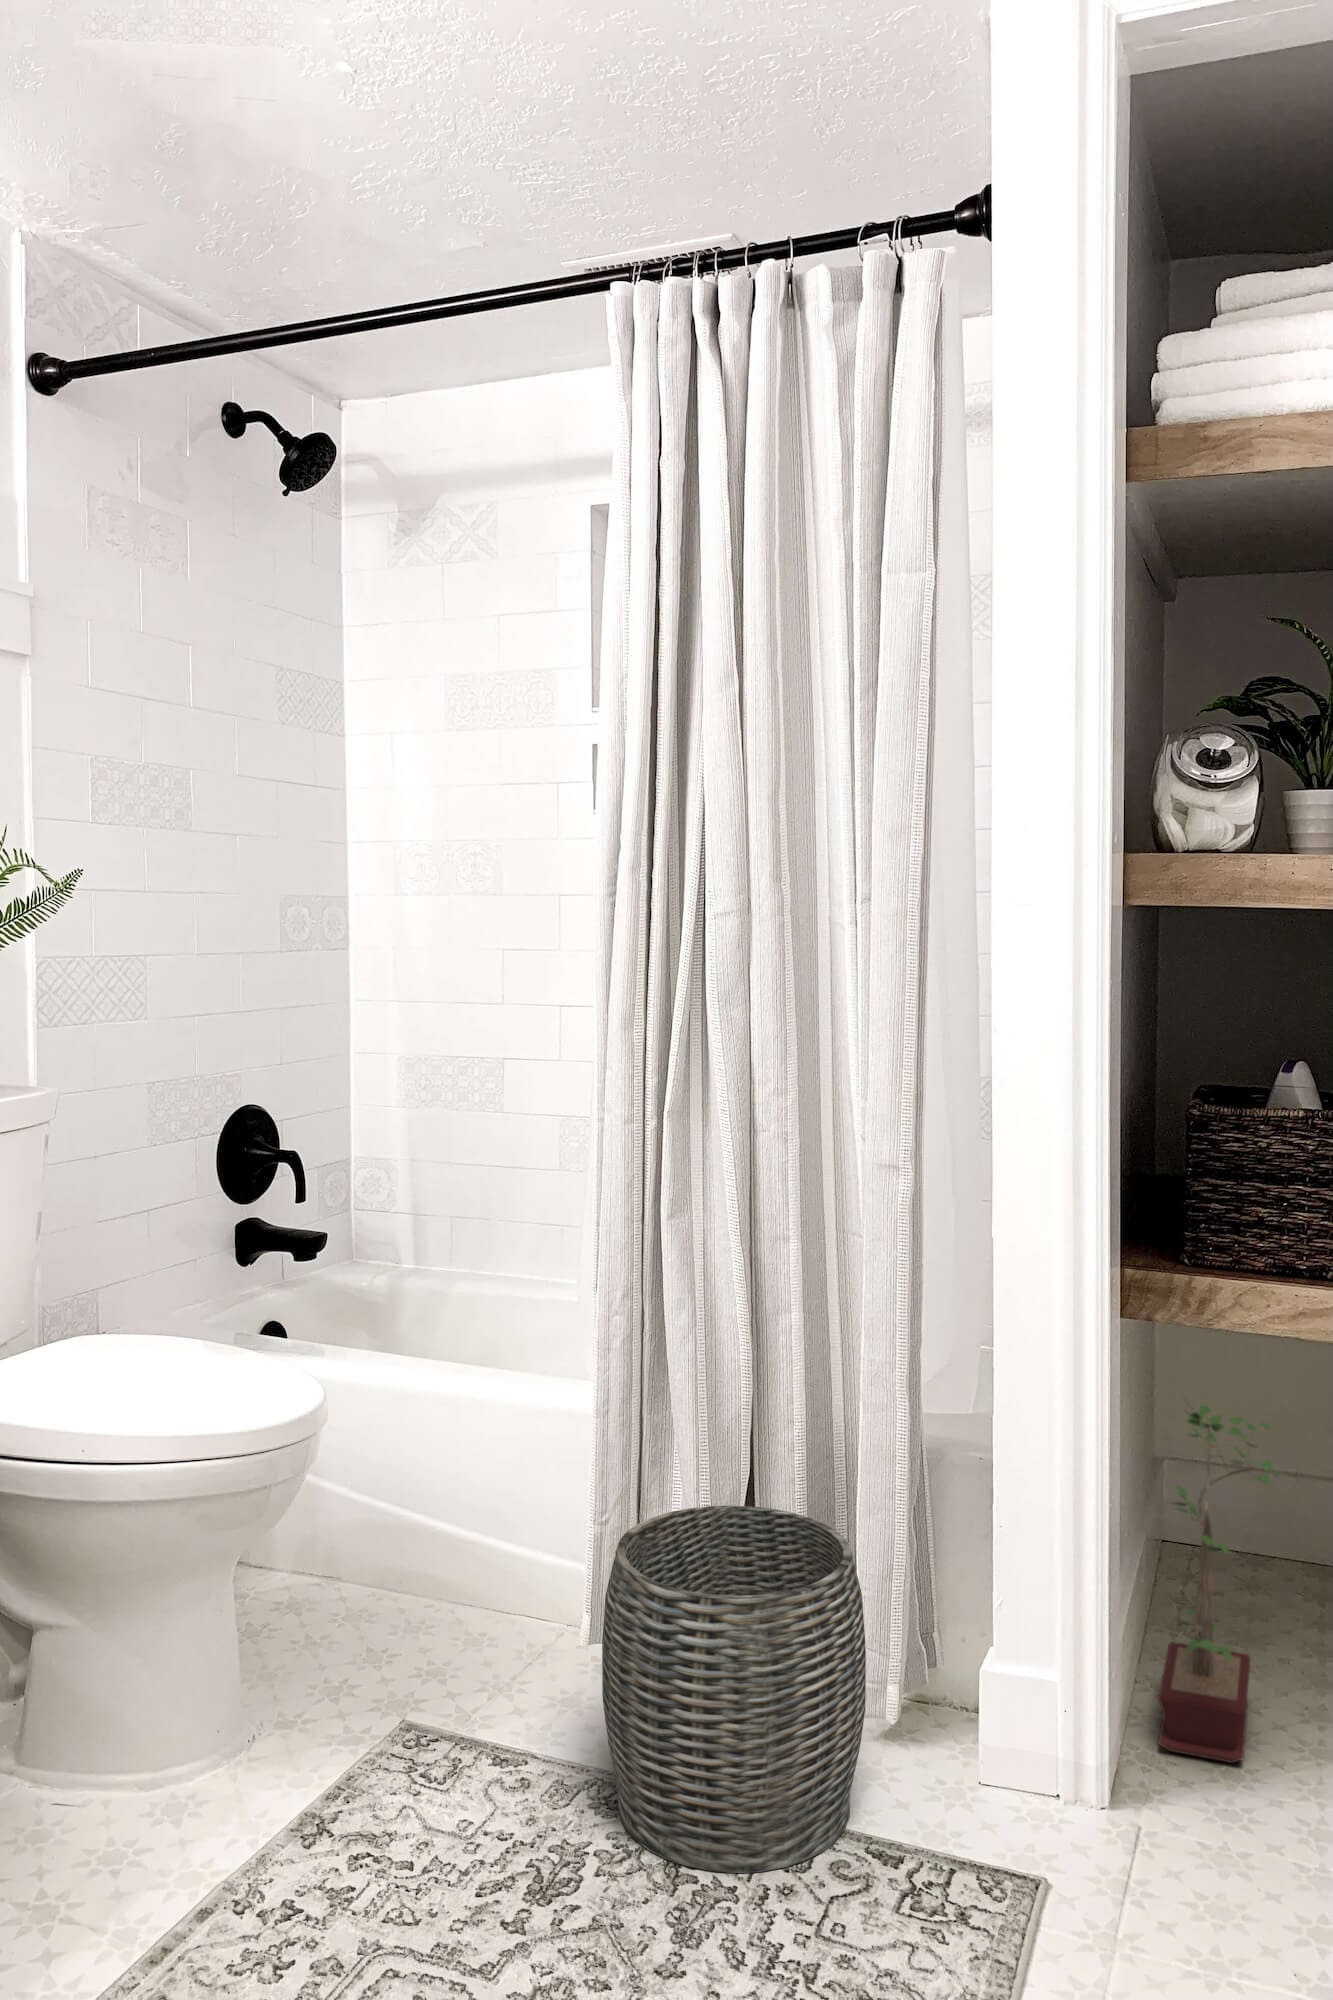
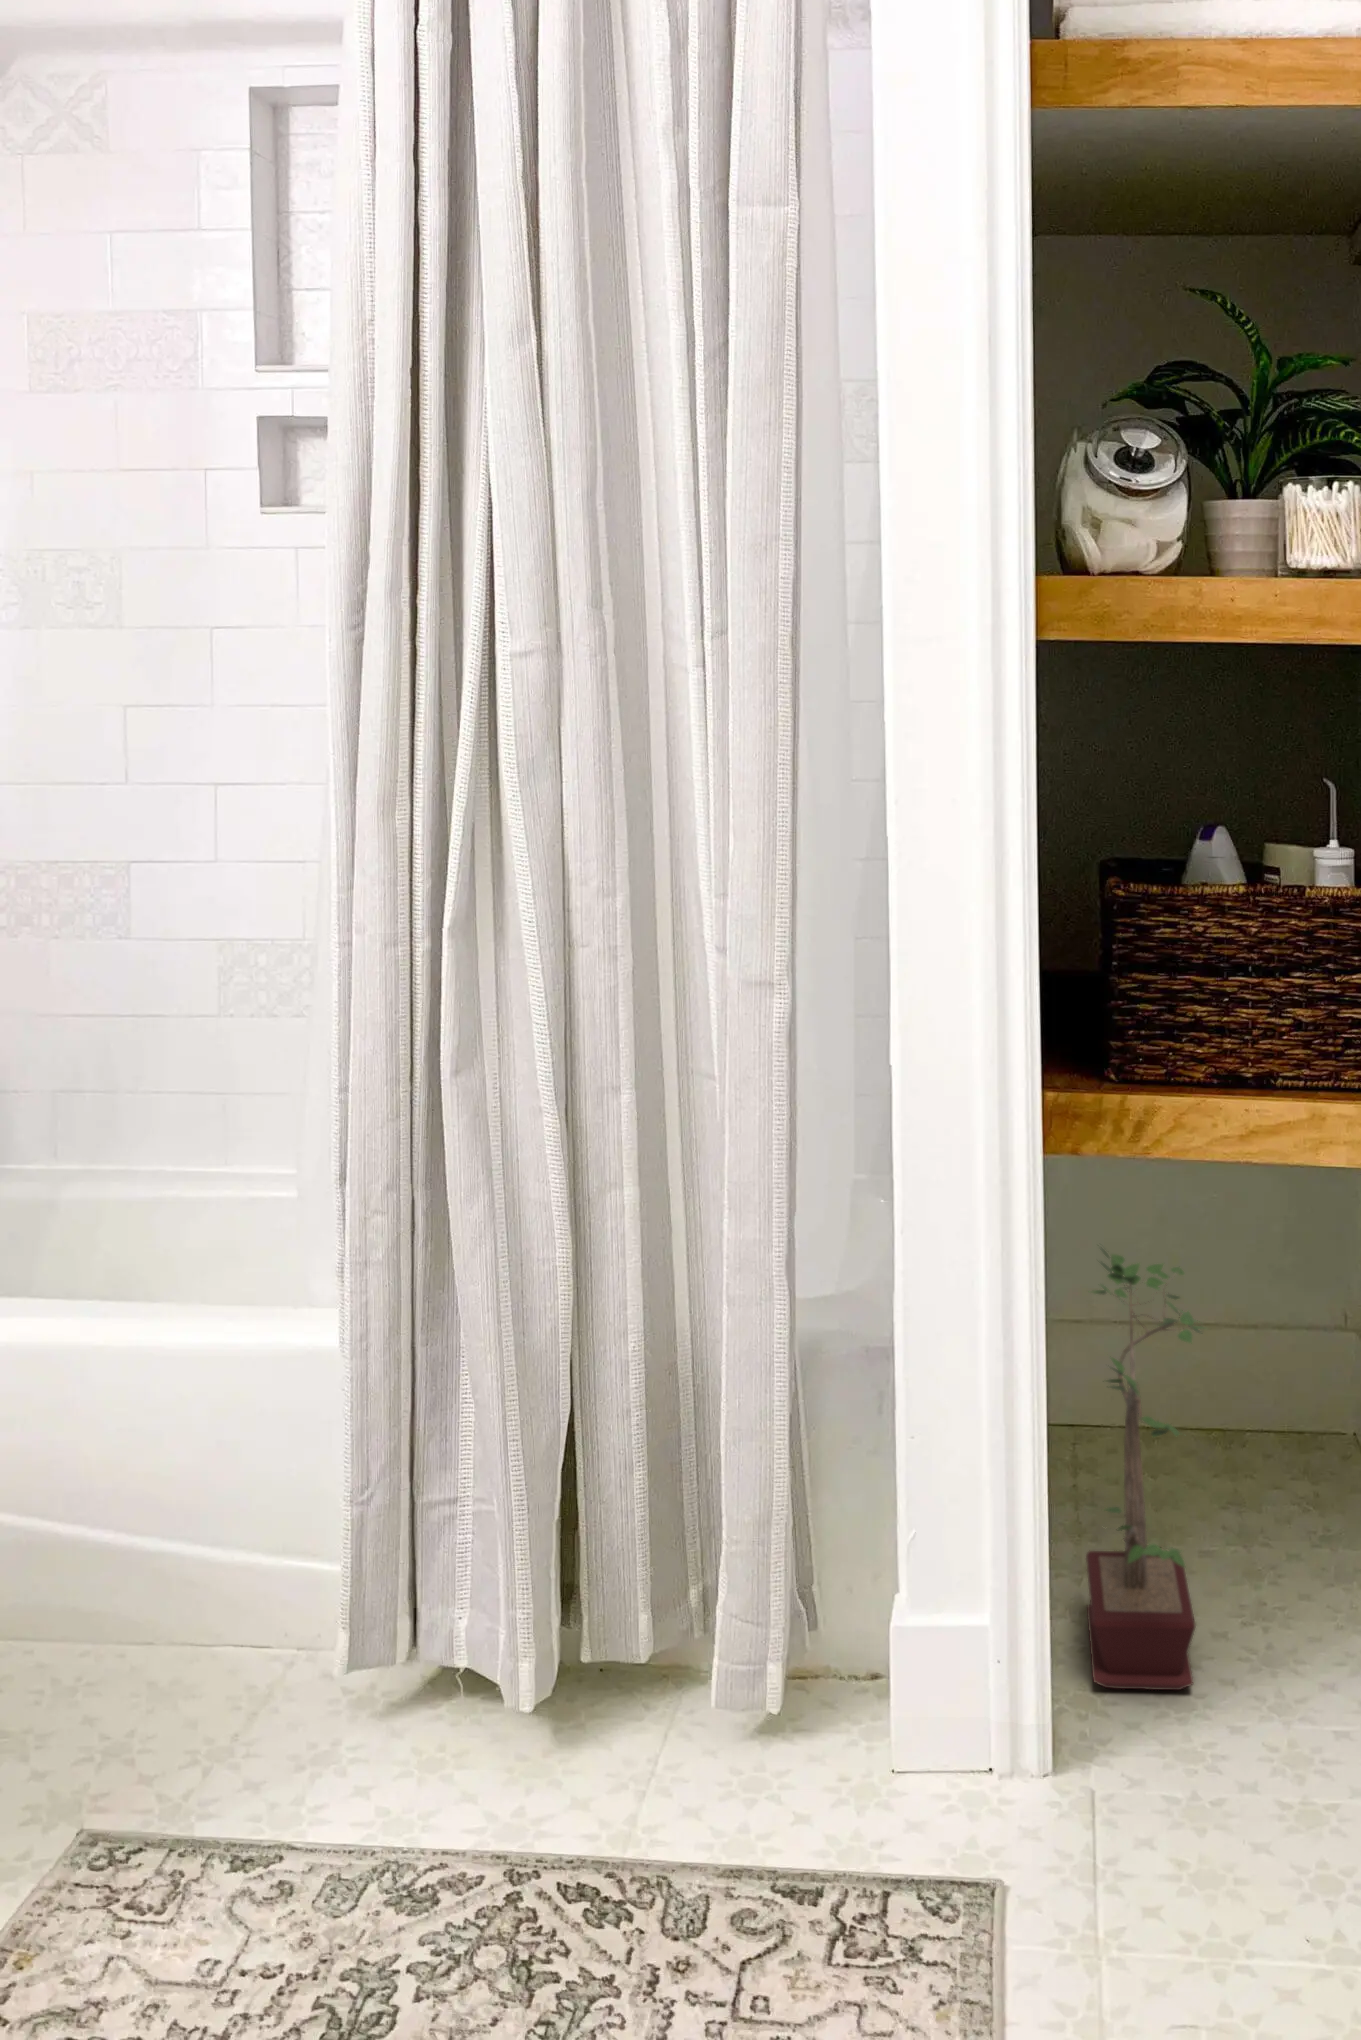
woven basket: present [602,1506,866,1873] -> none [397,1452,758,1961]

